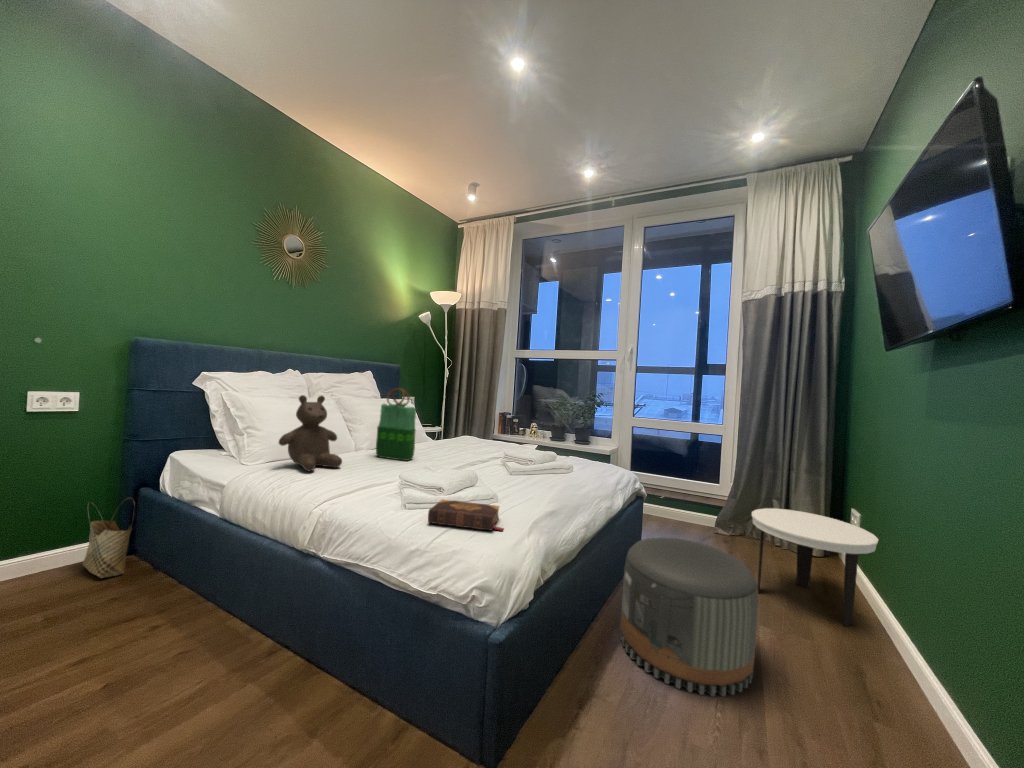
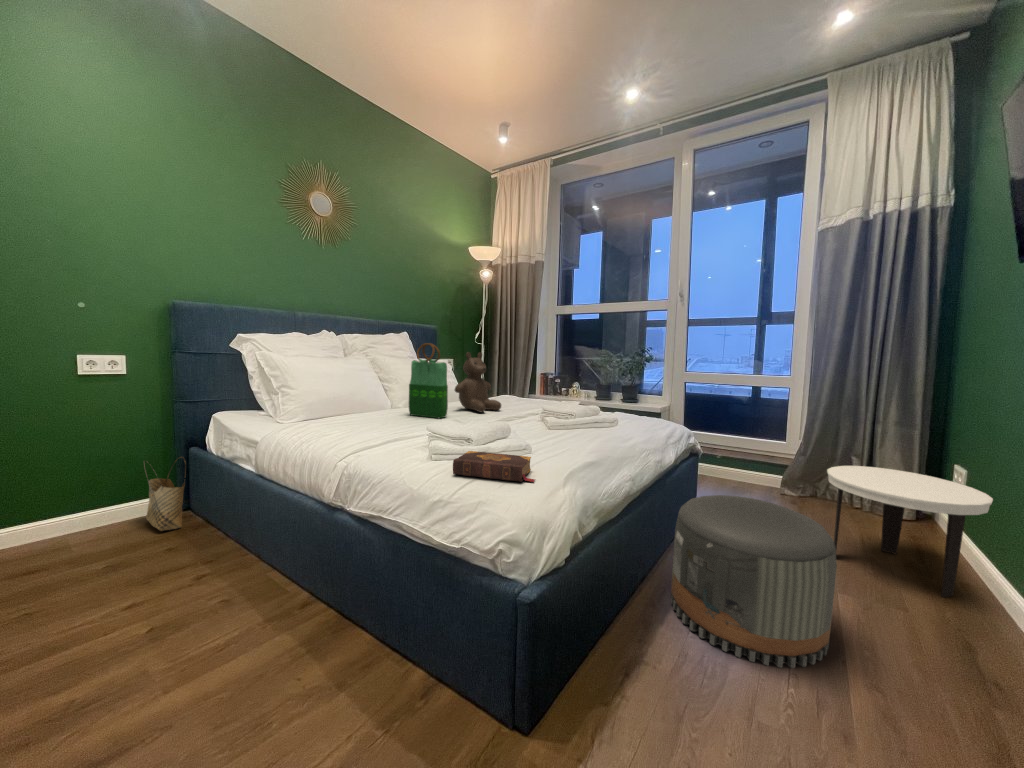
teddy bear: present [279,395,342,471] -> present [455,352,501,412]

